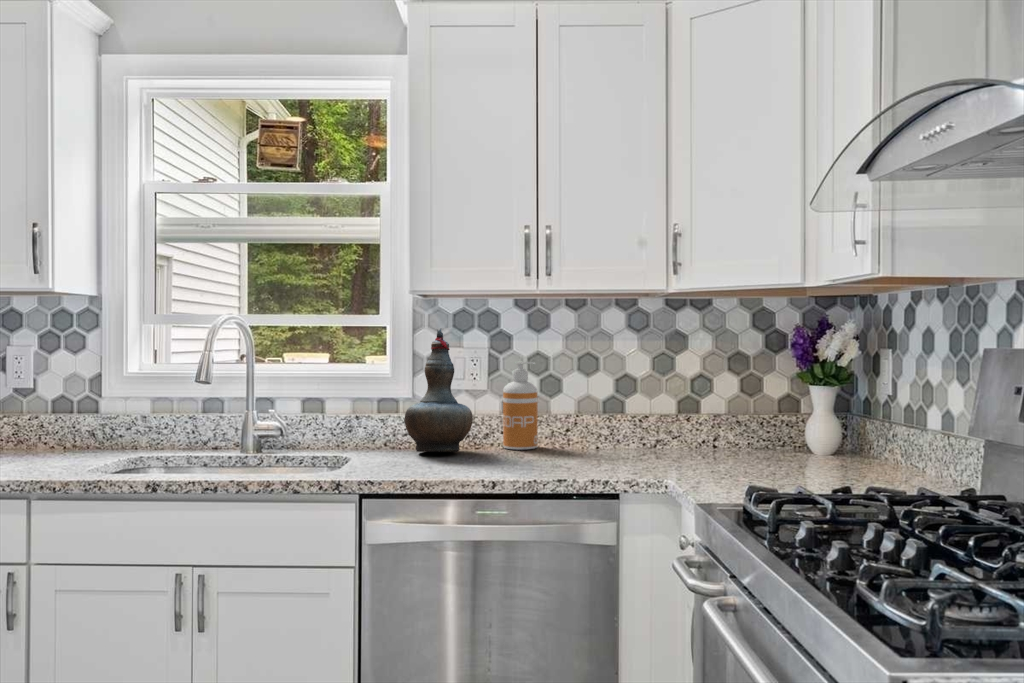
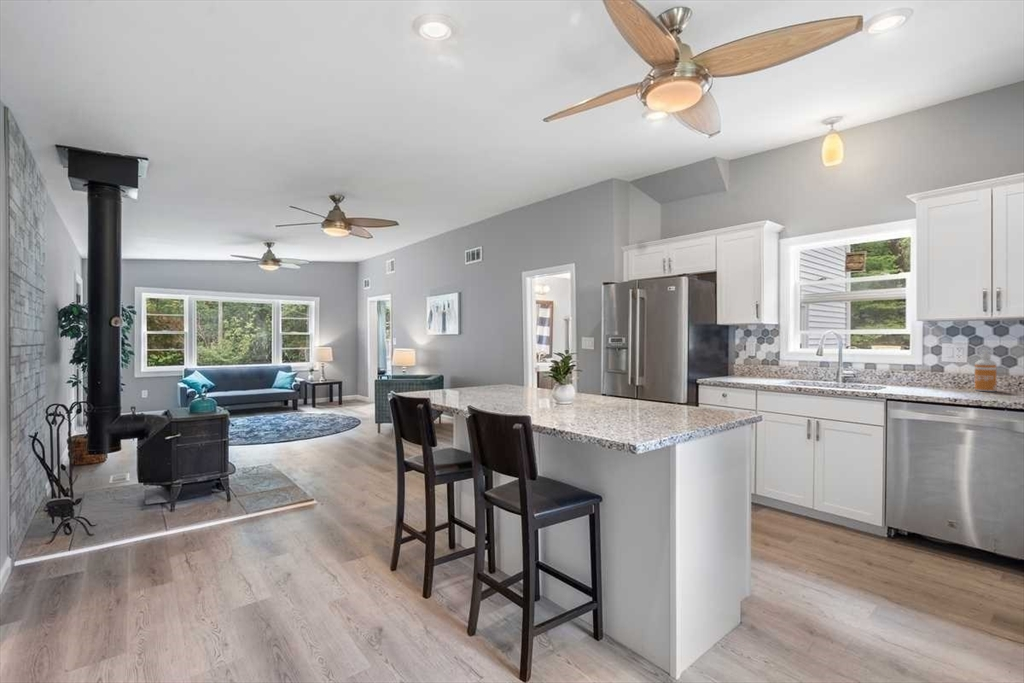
decorative vase: present [405,329,473,452] -> none [916,335,954,389]

